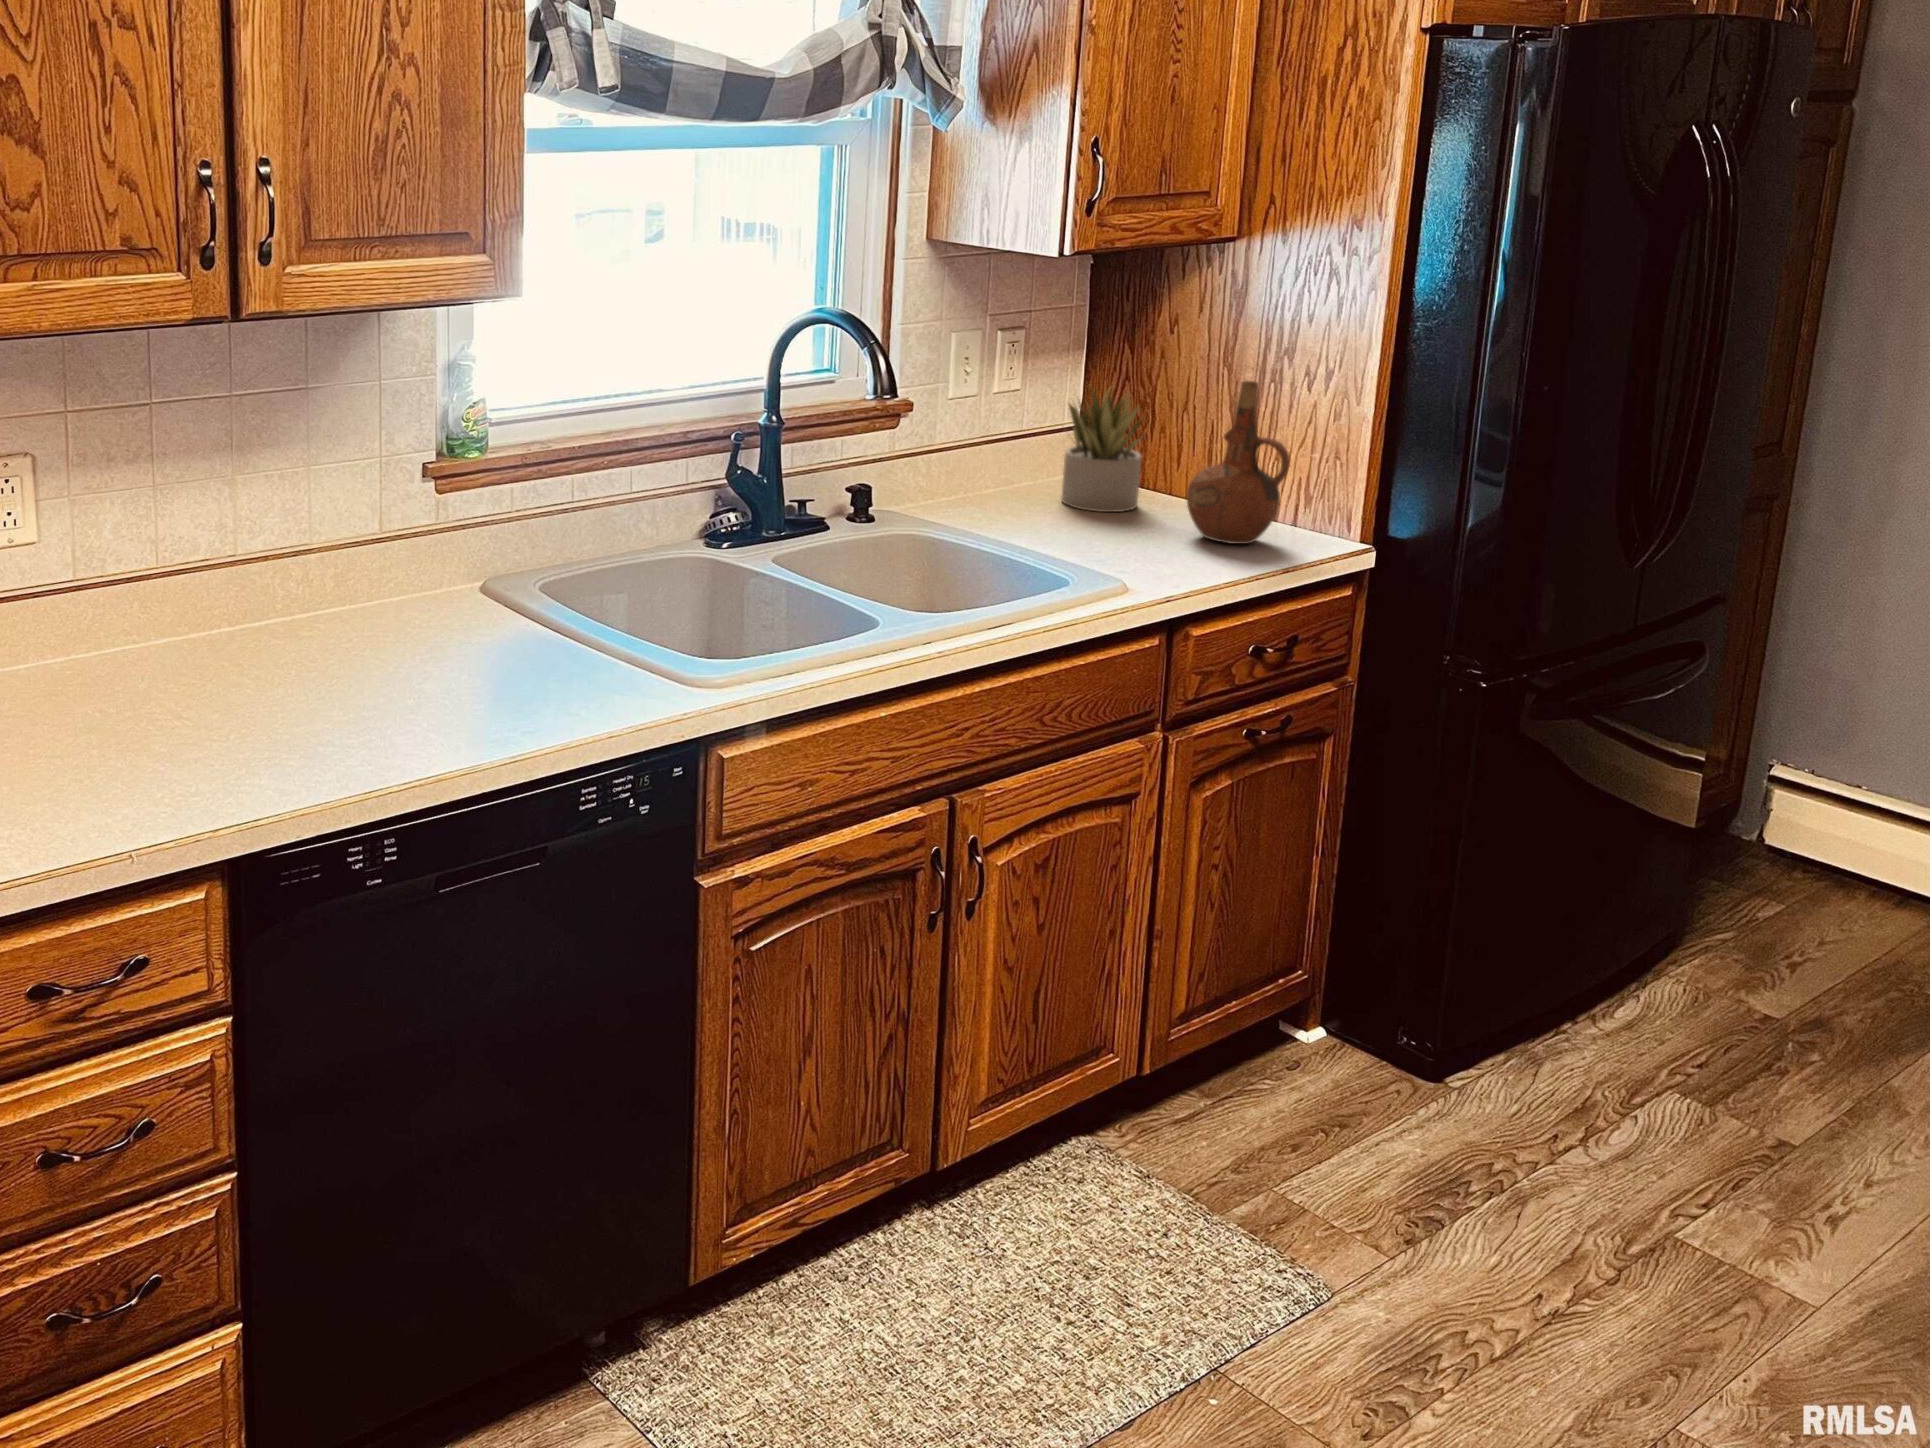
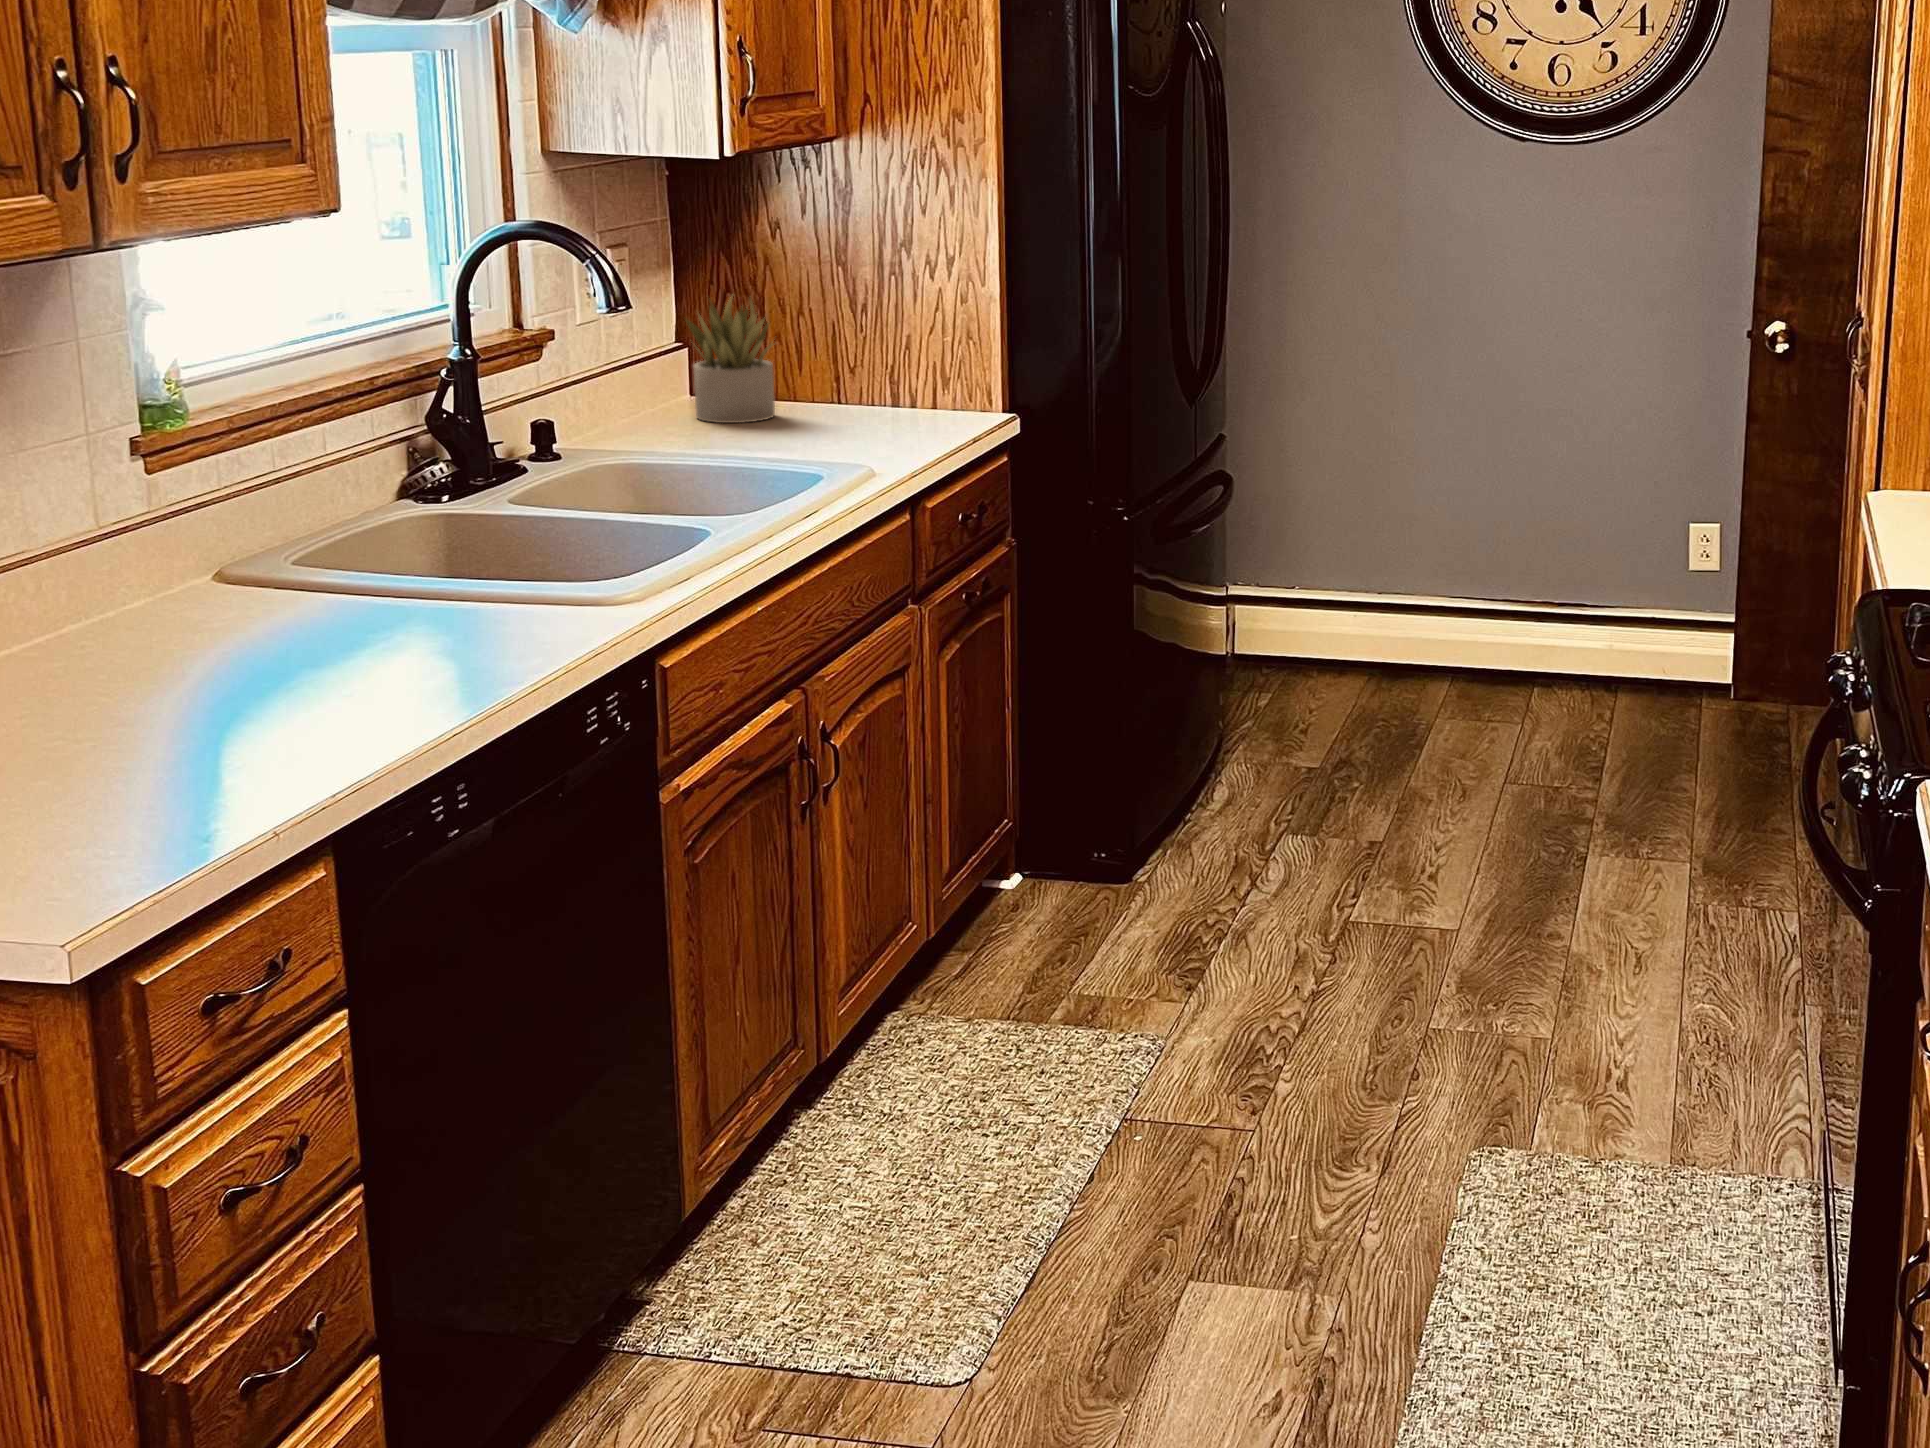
ceramic pitcher: present [1187,381,1290,544] -> none [845,269,936,427]

